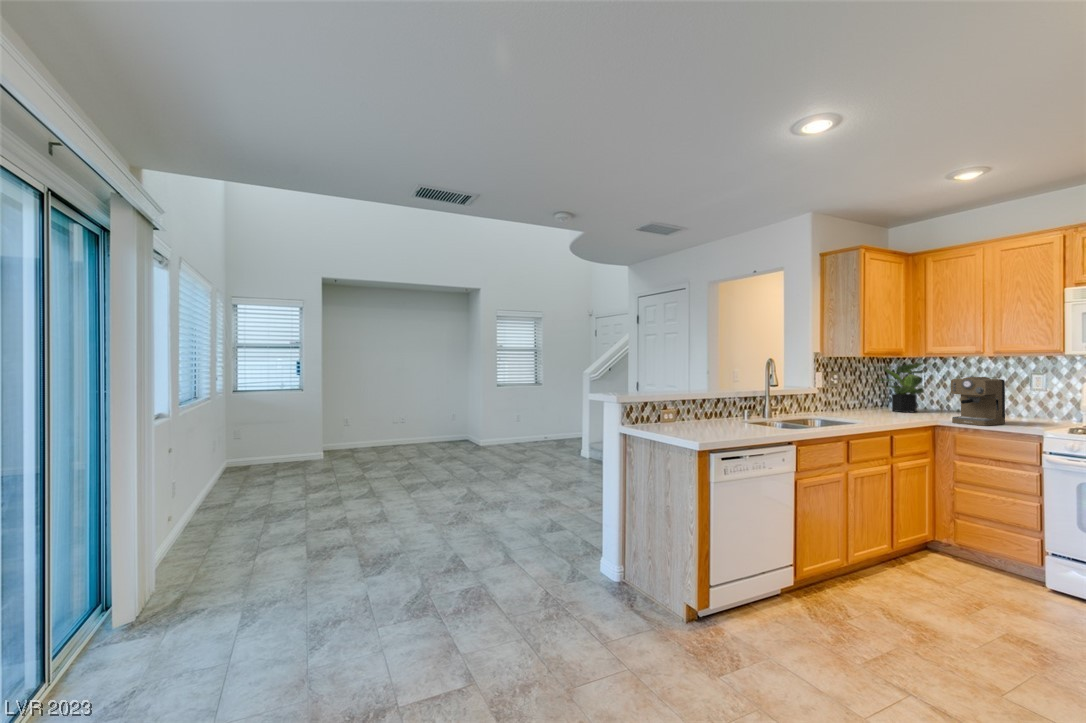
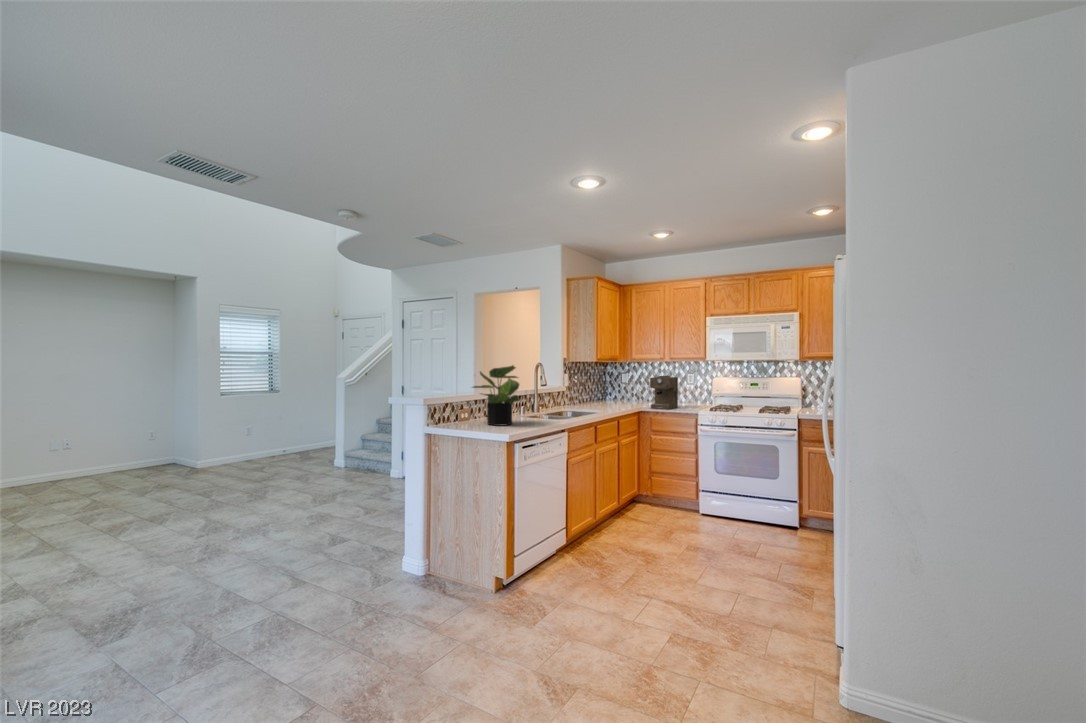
potted plant: present [877,363,924,413] -> present [473,366,519,426]

